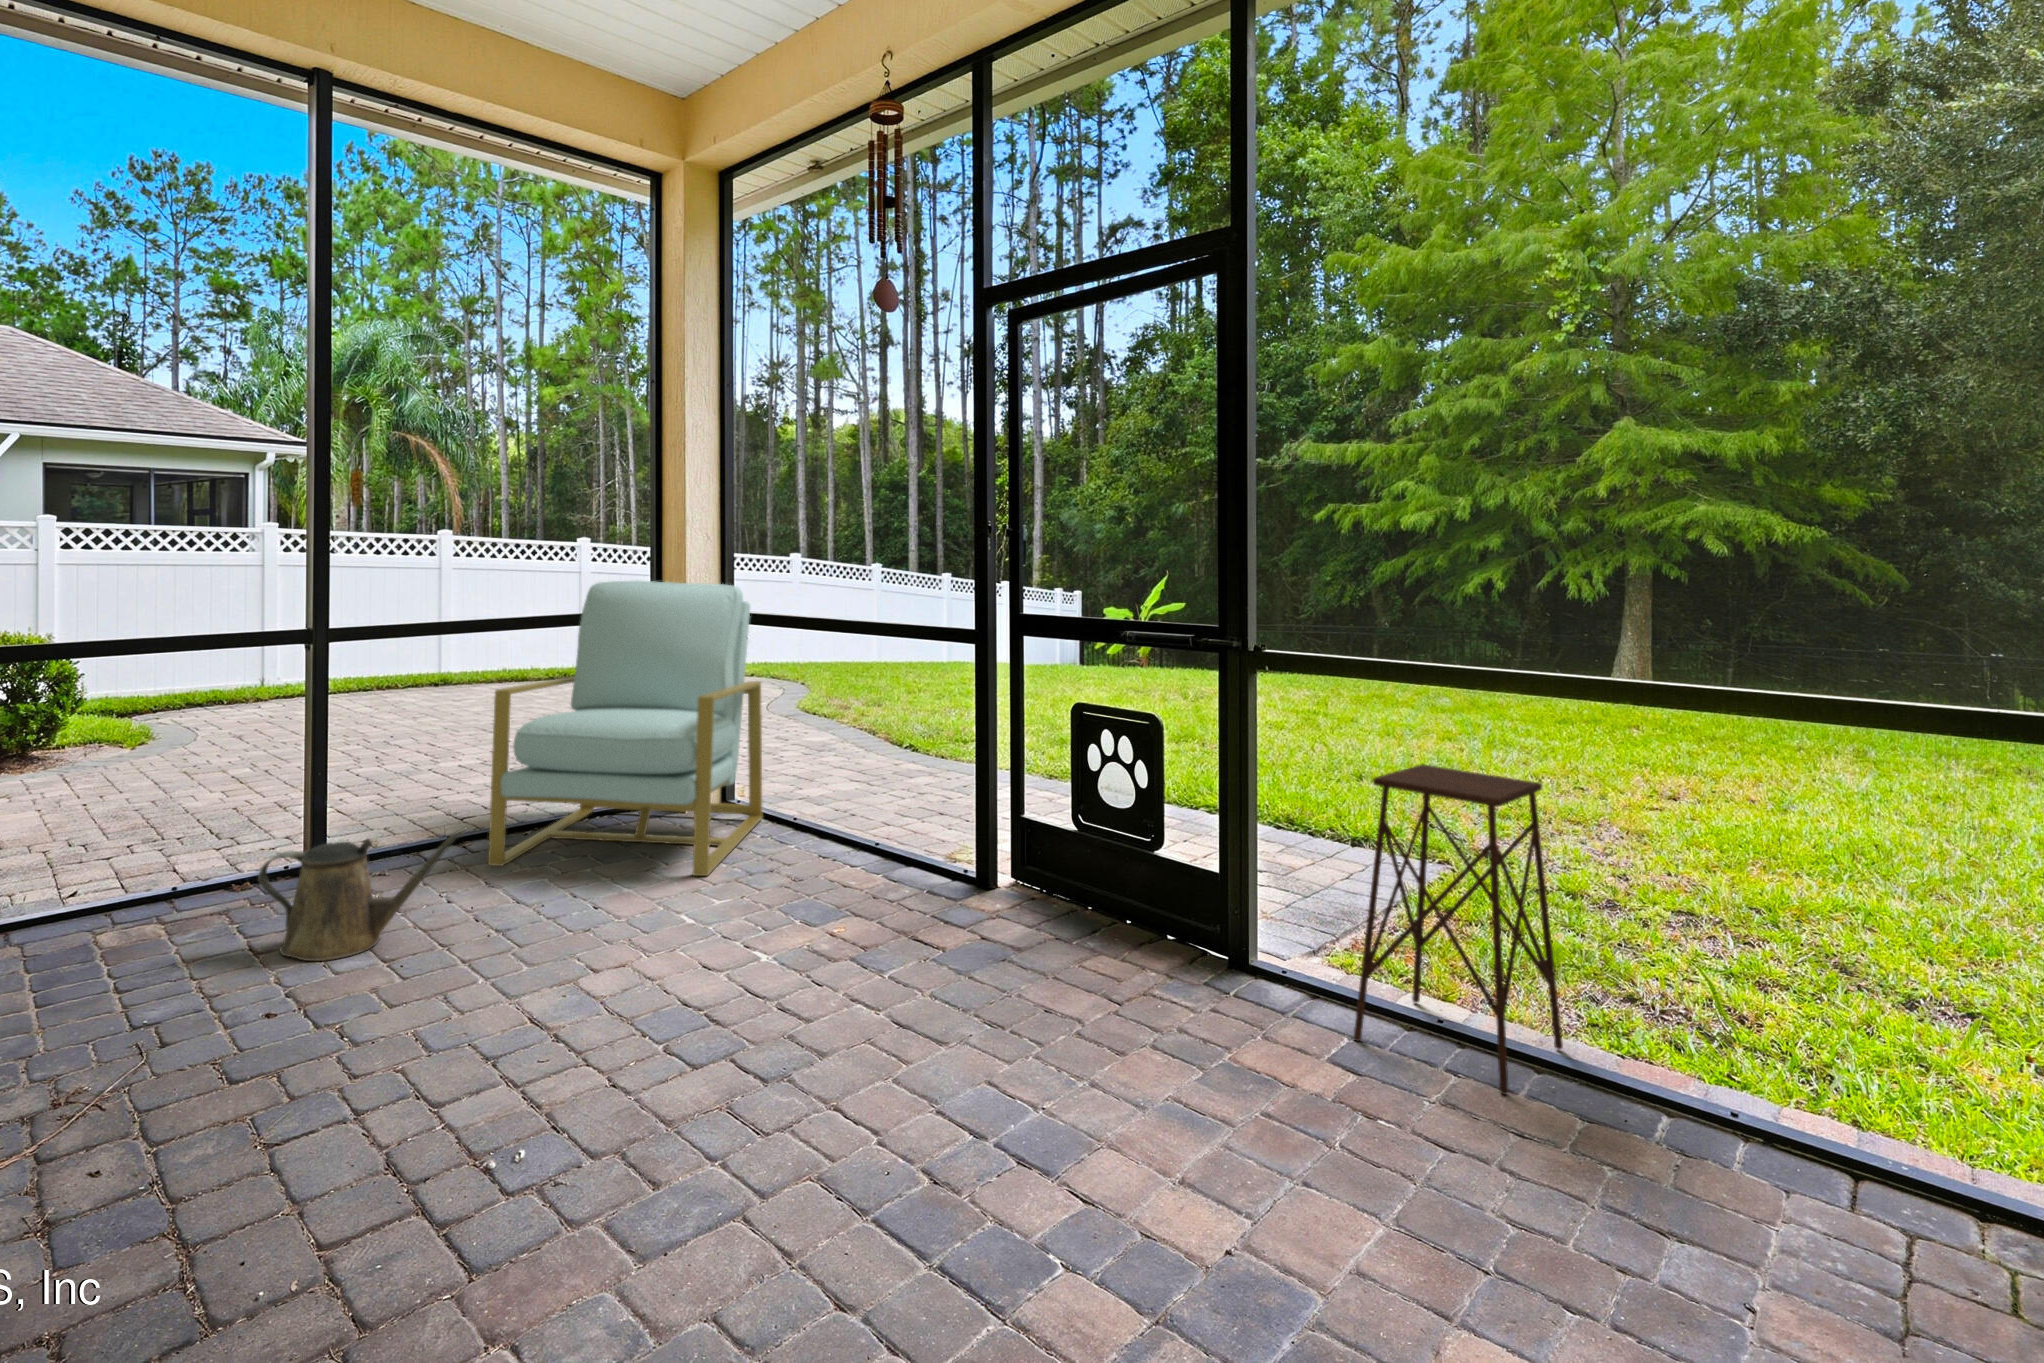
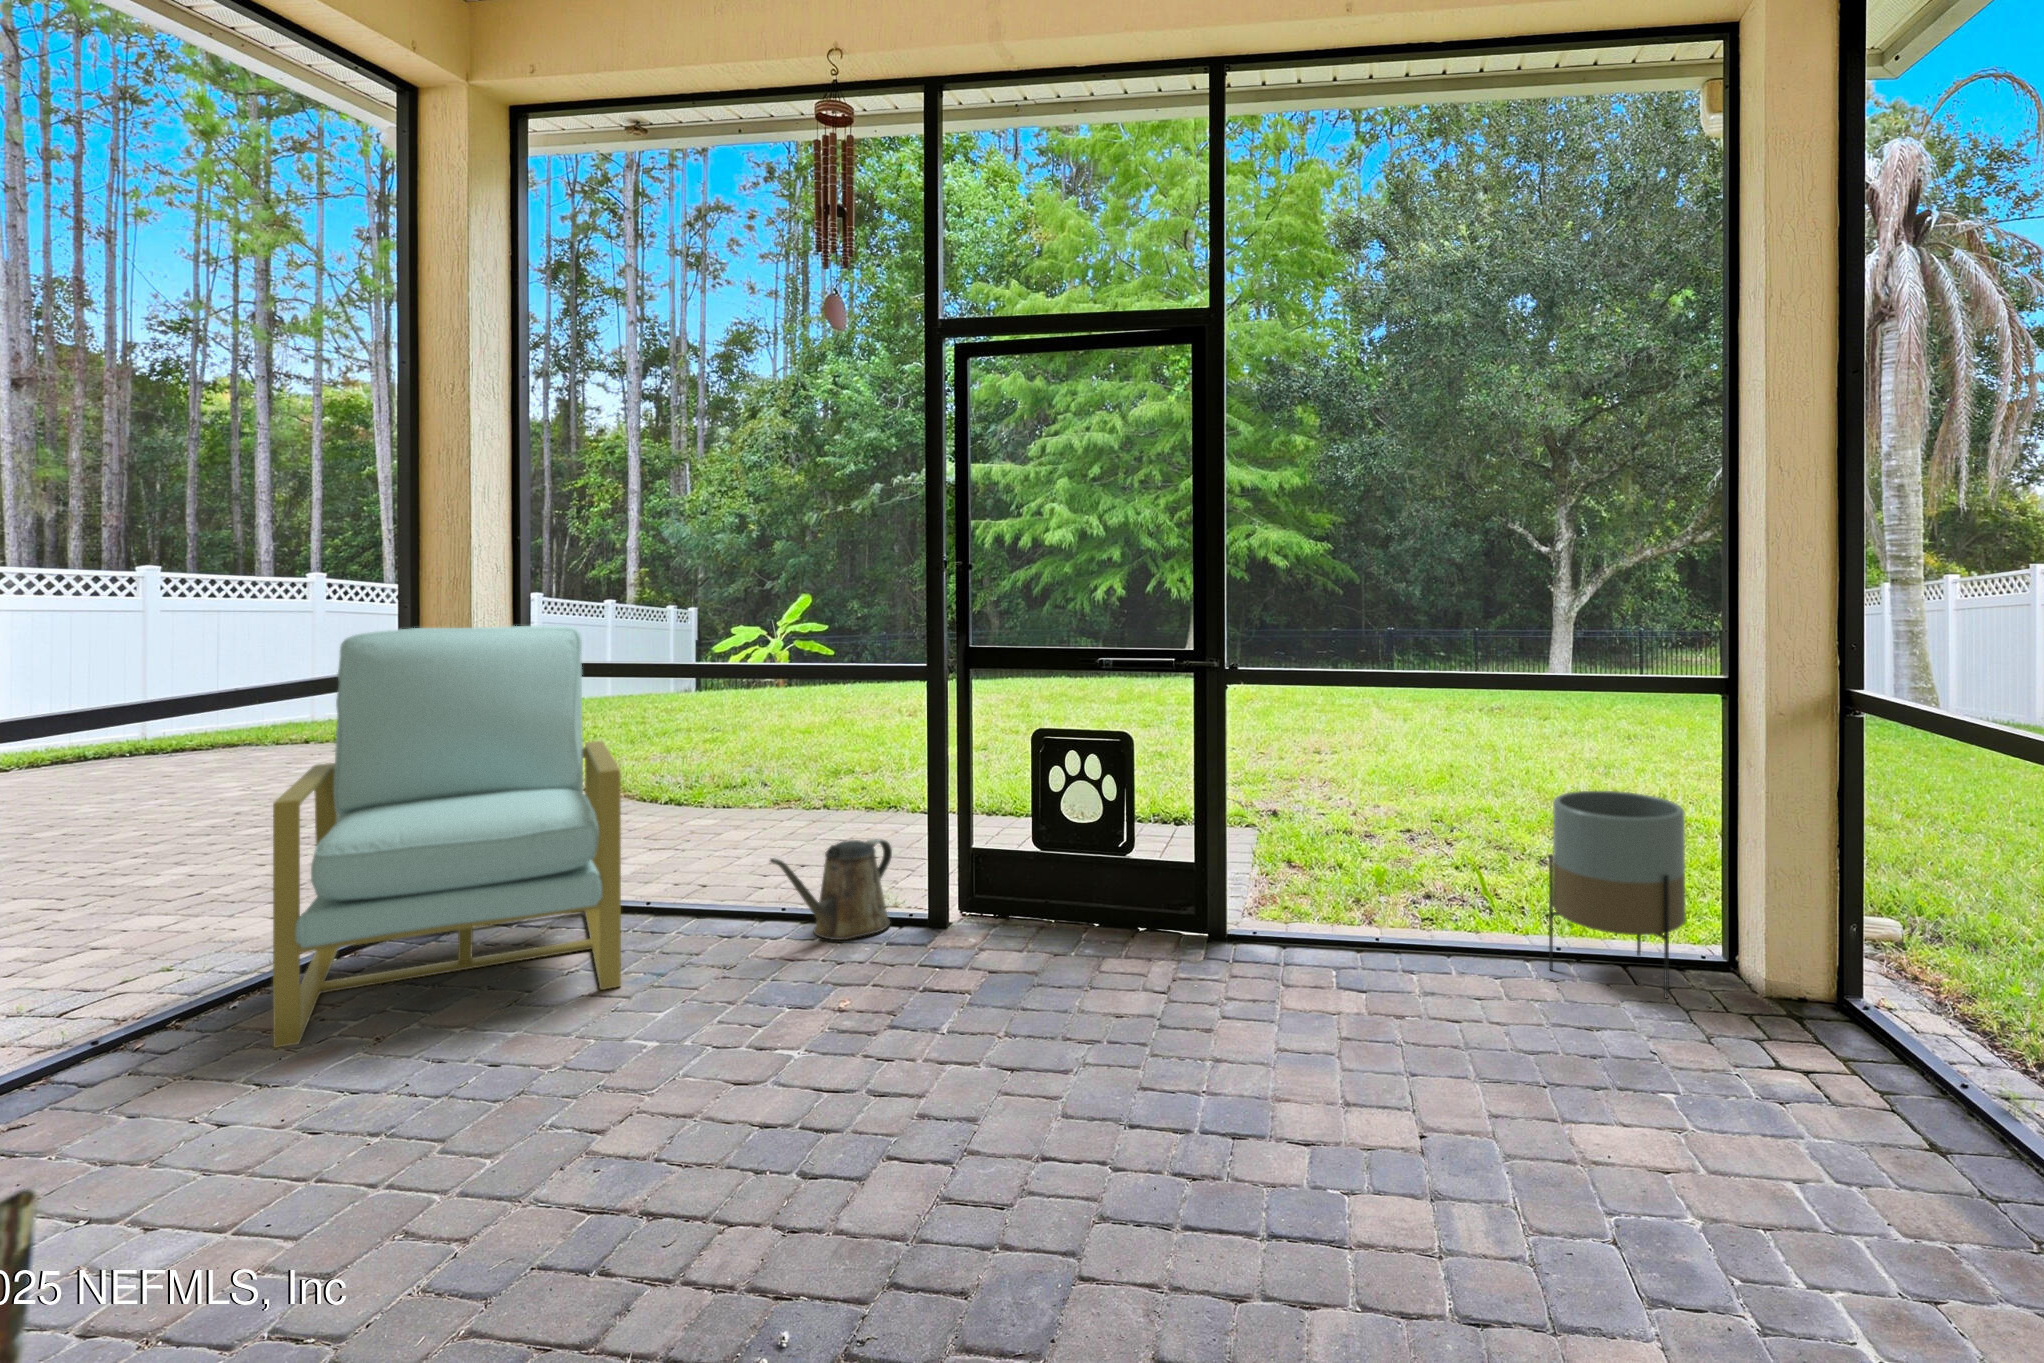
side table: present [1354,764,1563,1095] -> none [1350,745,1470,986]
watering can: present [258,828,468,961] -> present [770,839,892,940]
planter: none [1660,868,1906,1210] -> present [1549,791,1686,998]

